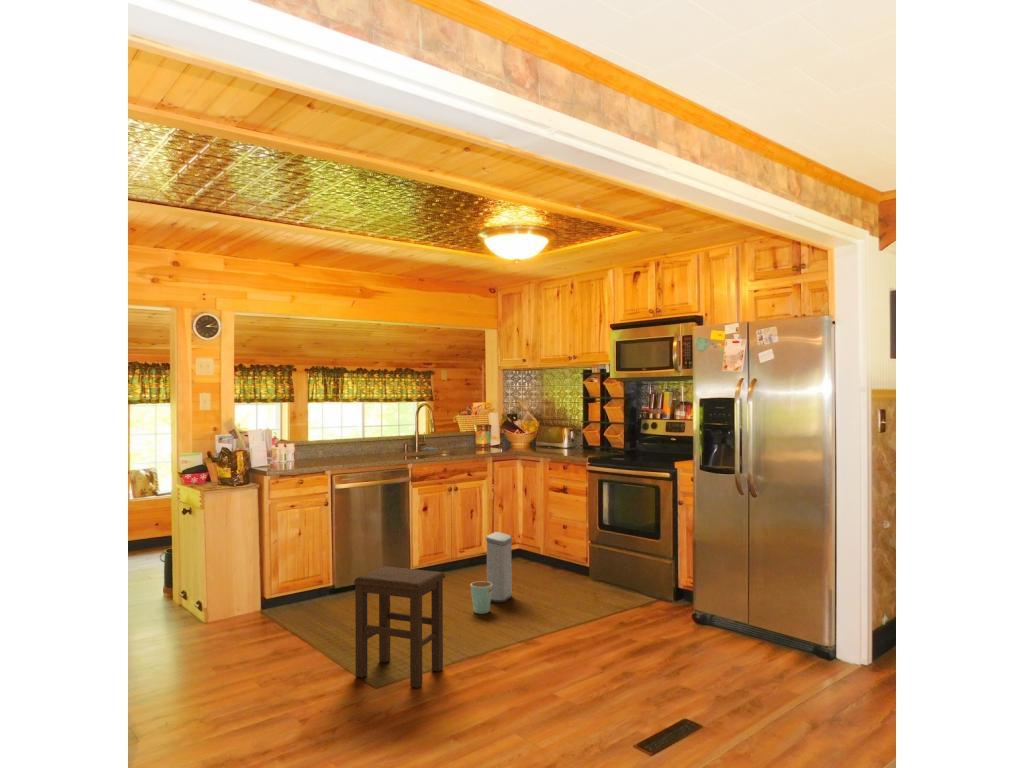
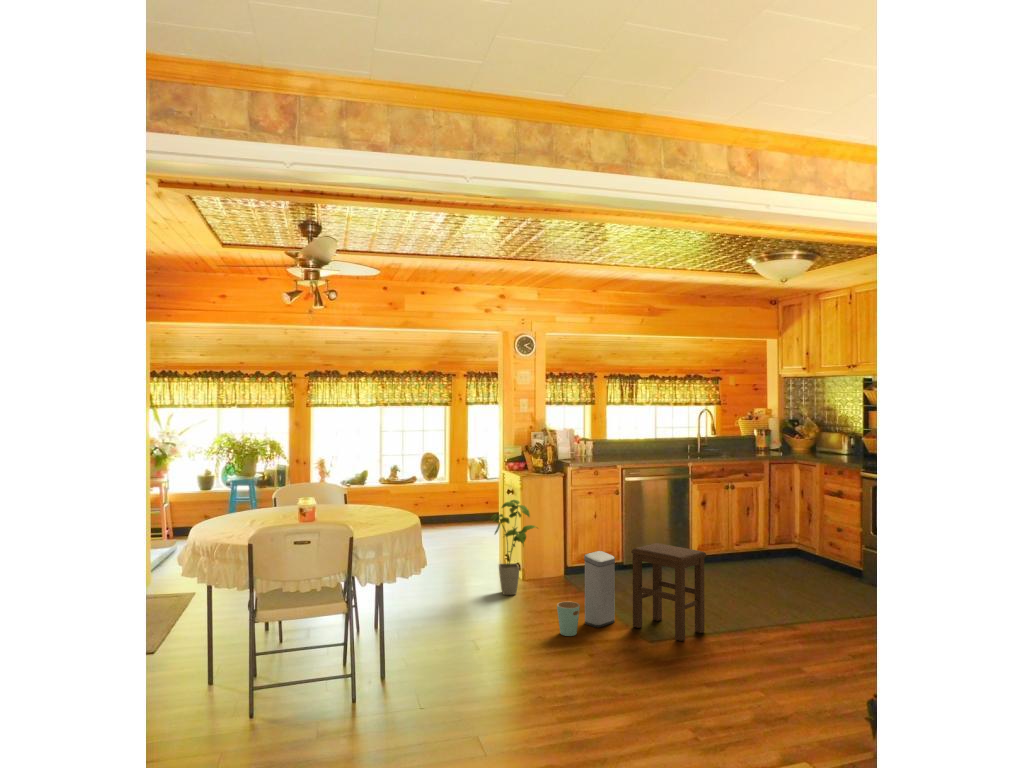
house plant: none [154,526,226,656] -> present [491,500,536,595]
trash can: present [471,532,512,614] -> present [557,551,615,636]

